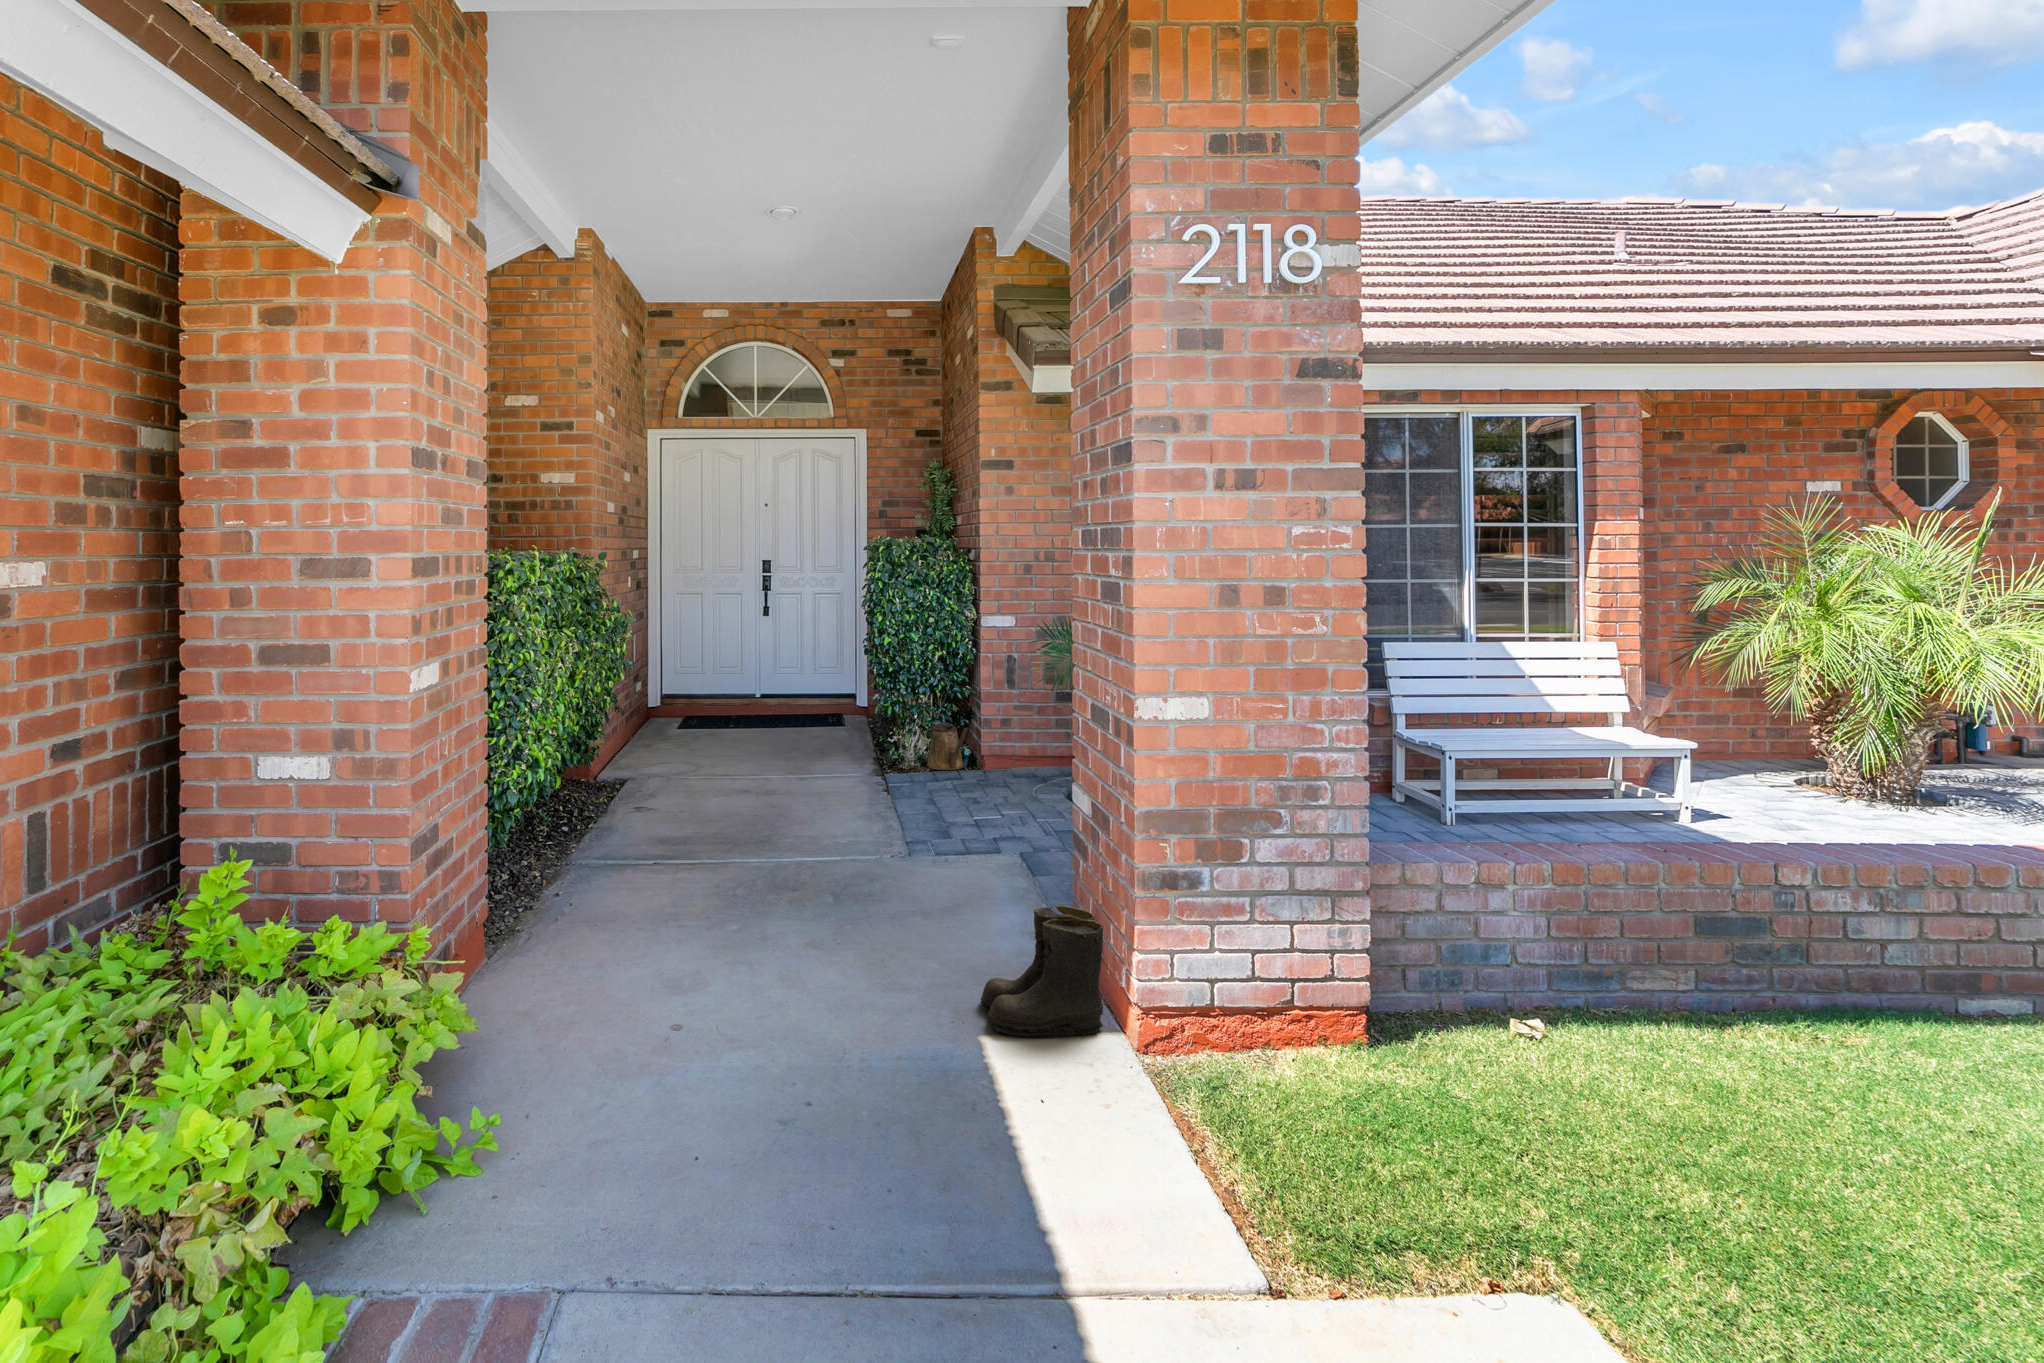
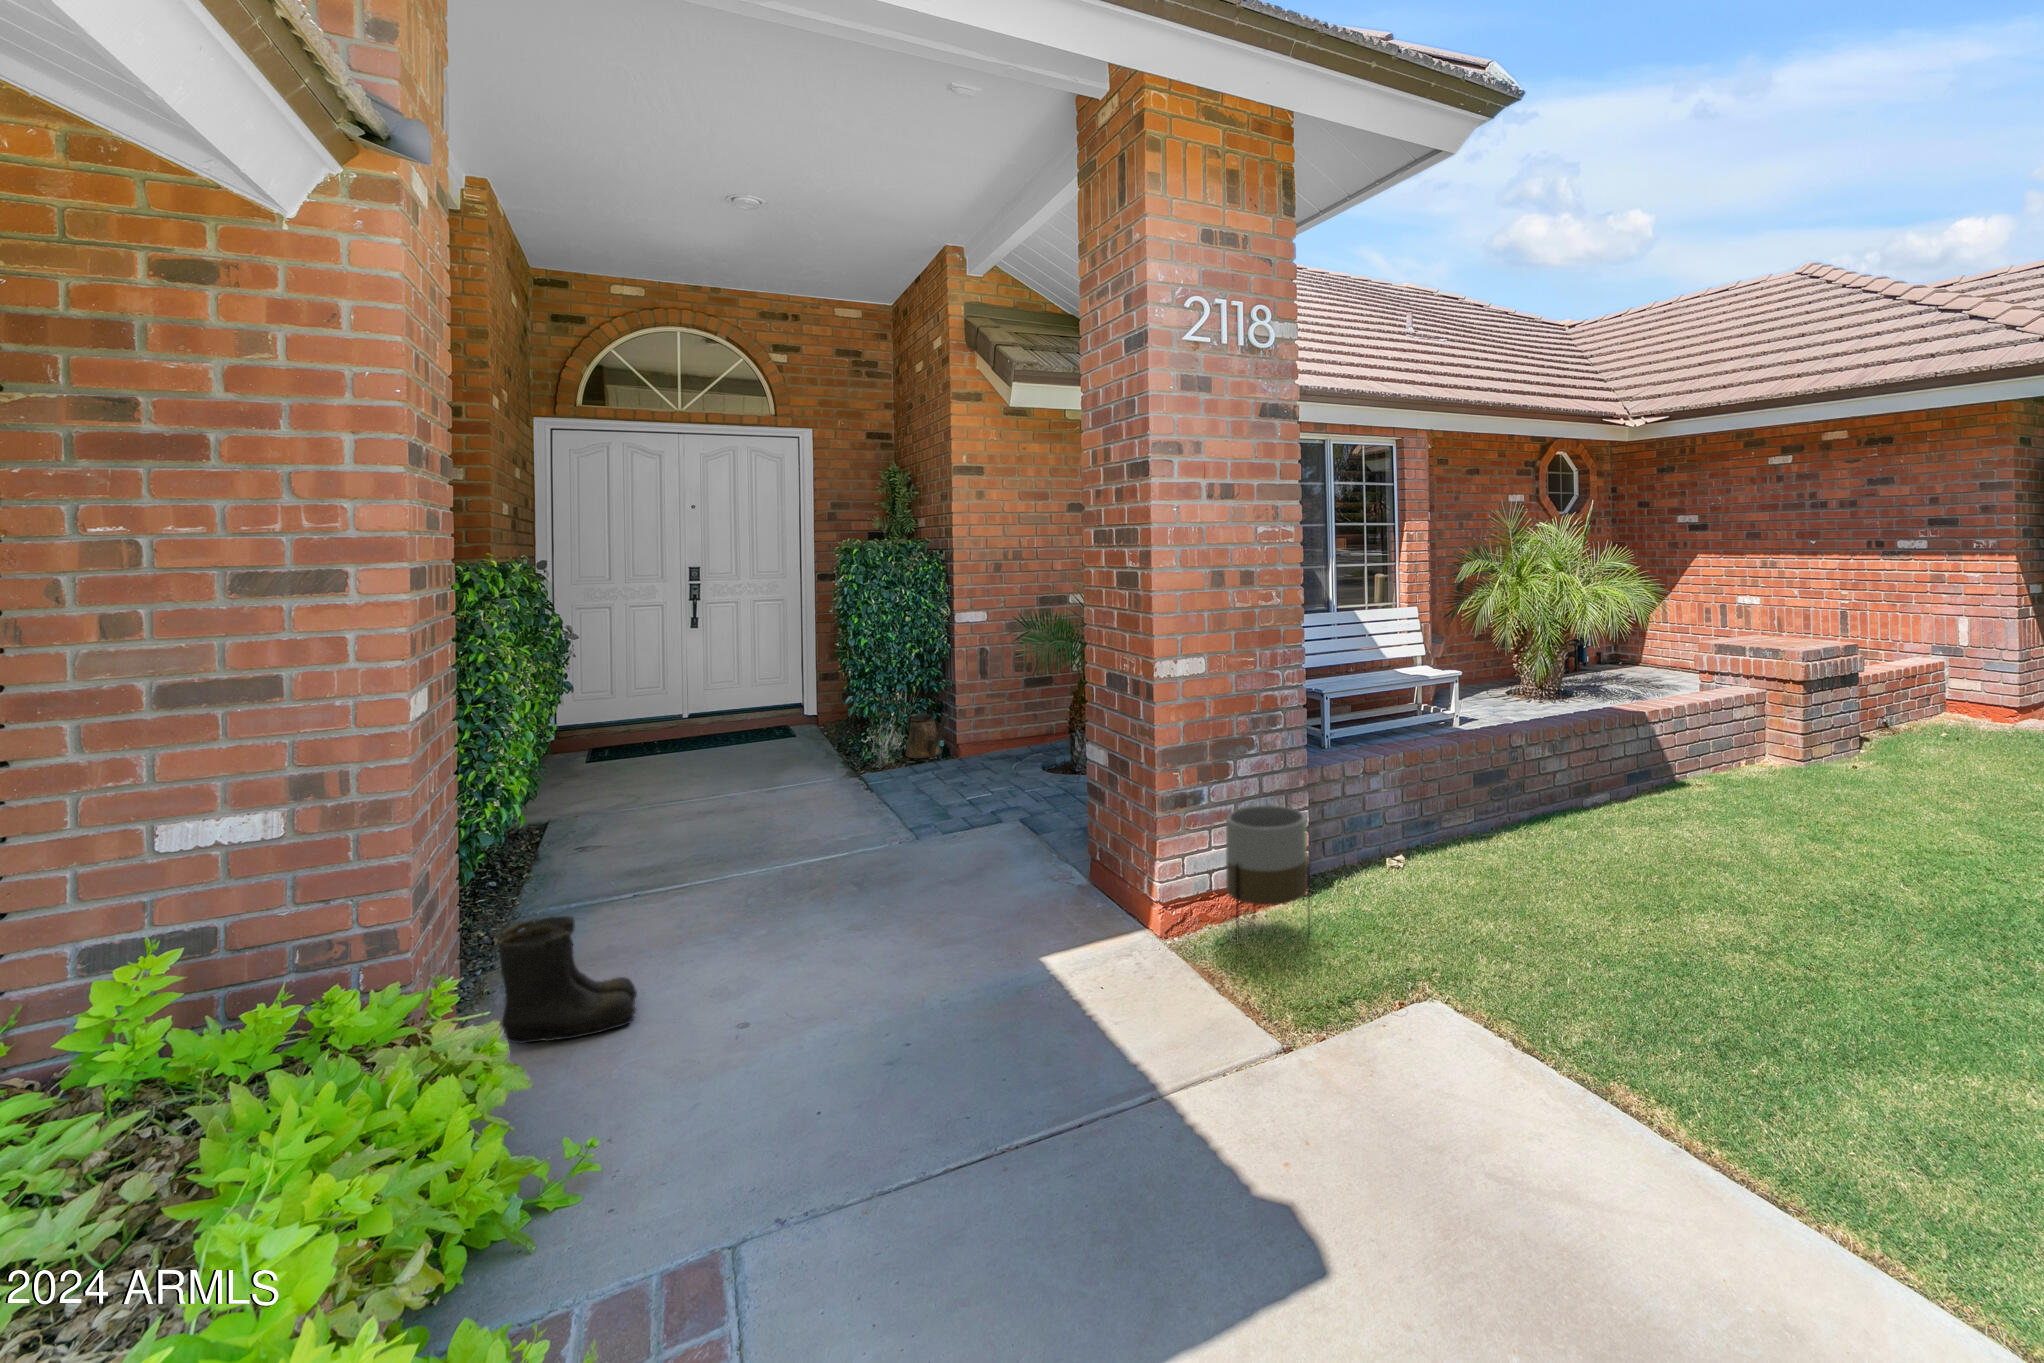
boots: present [980,906,1103,1037] -> present [498,916,637,1044]
planter: none [1229,907,1356,1113] -> present [1226,805,1310,944]

